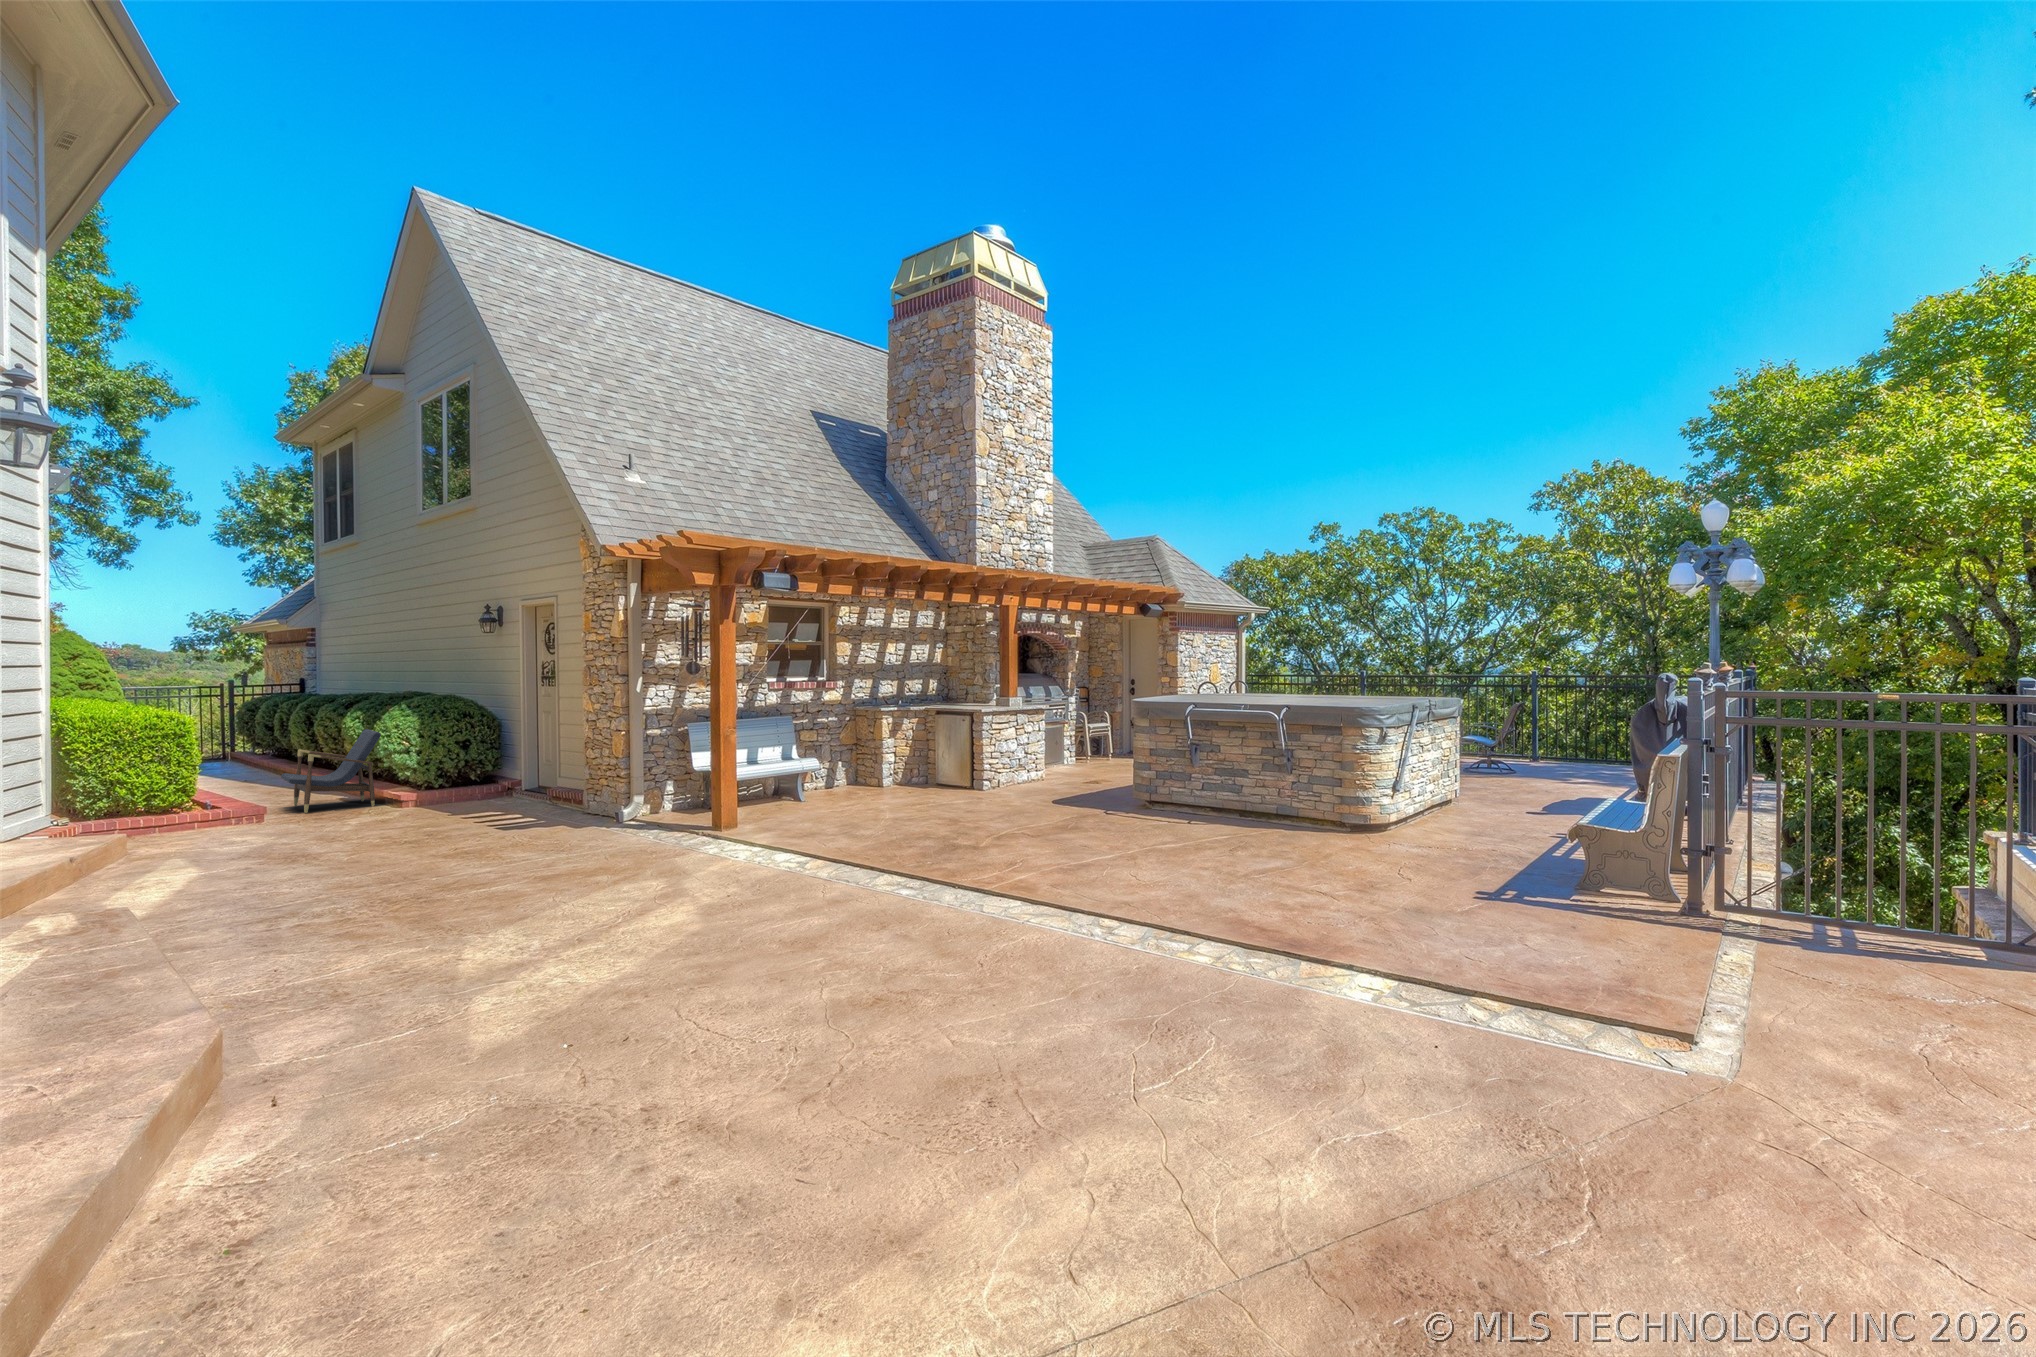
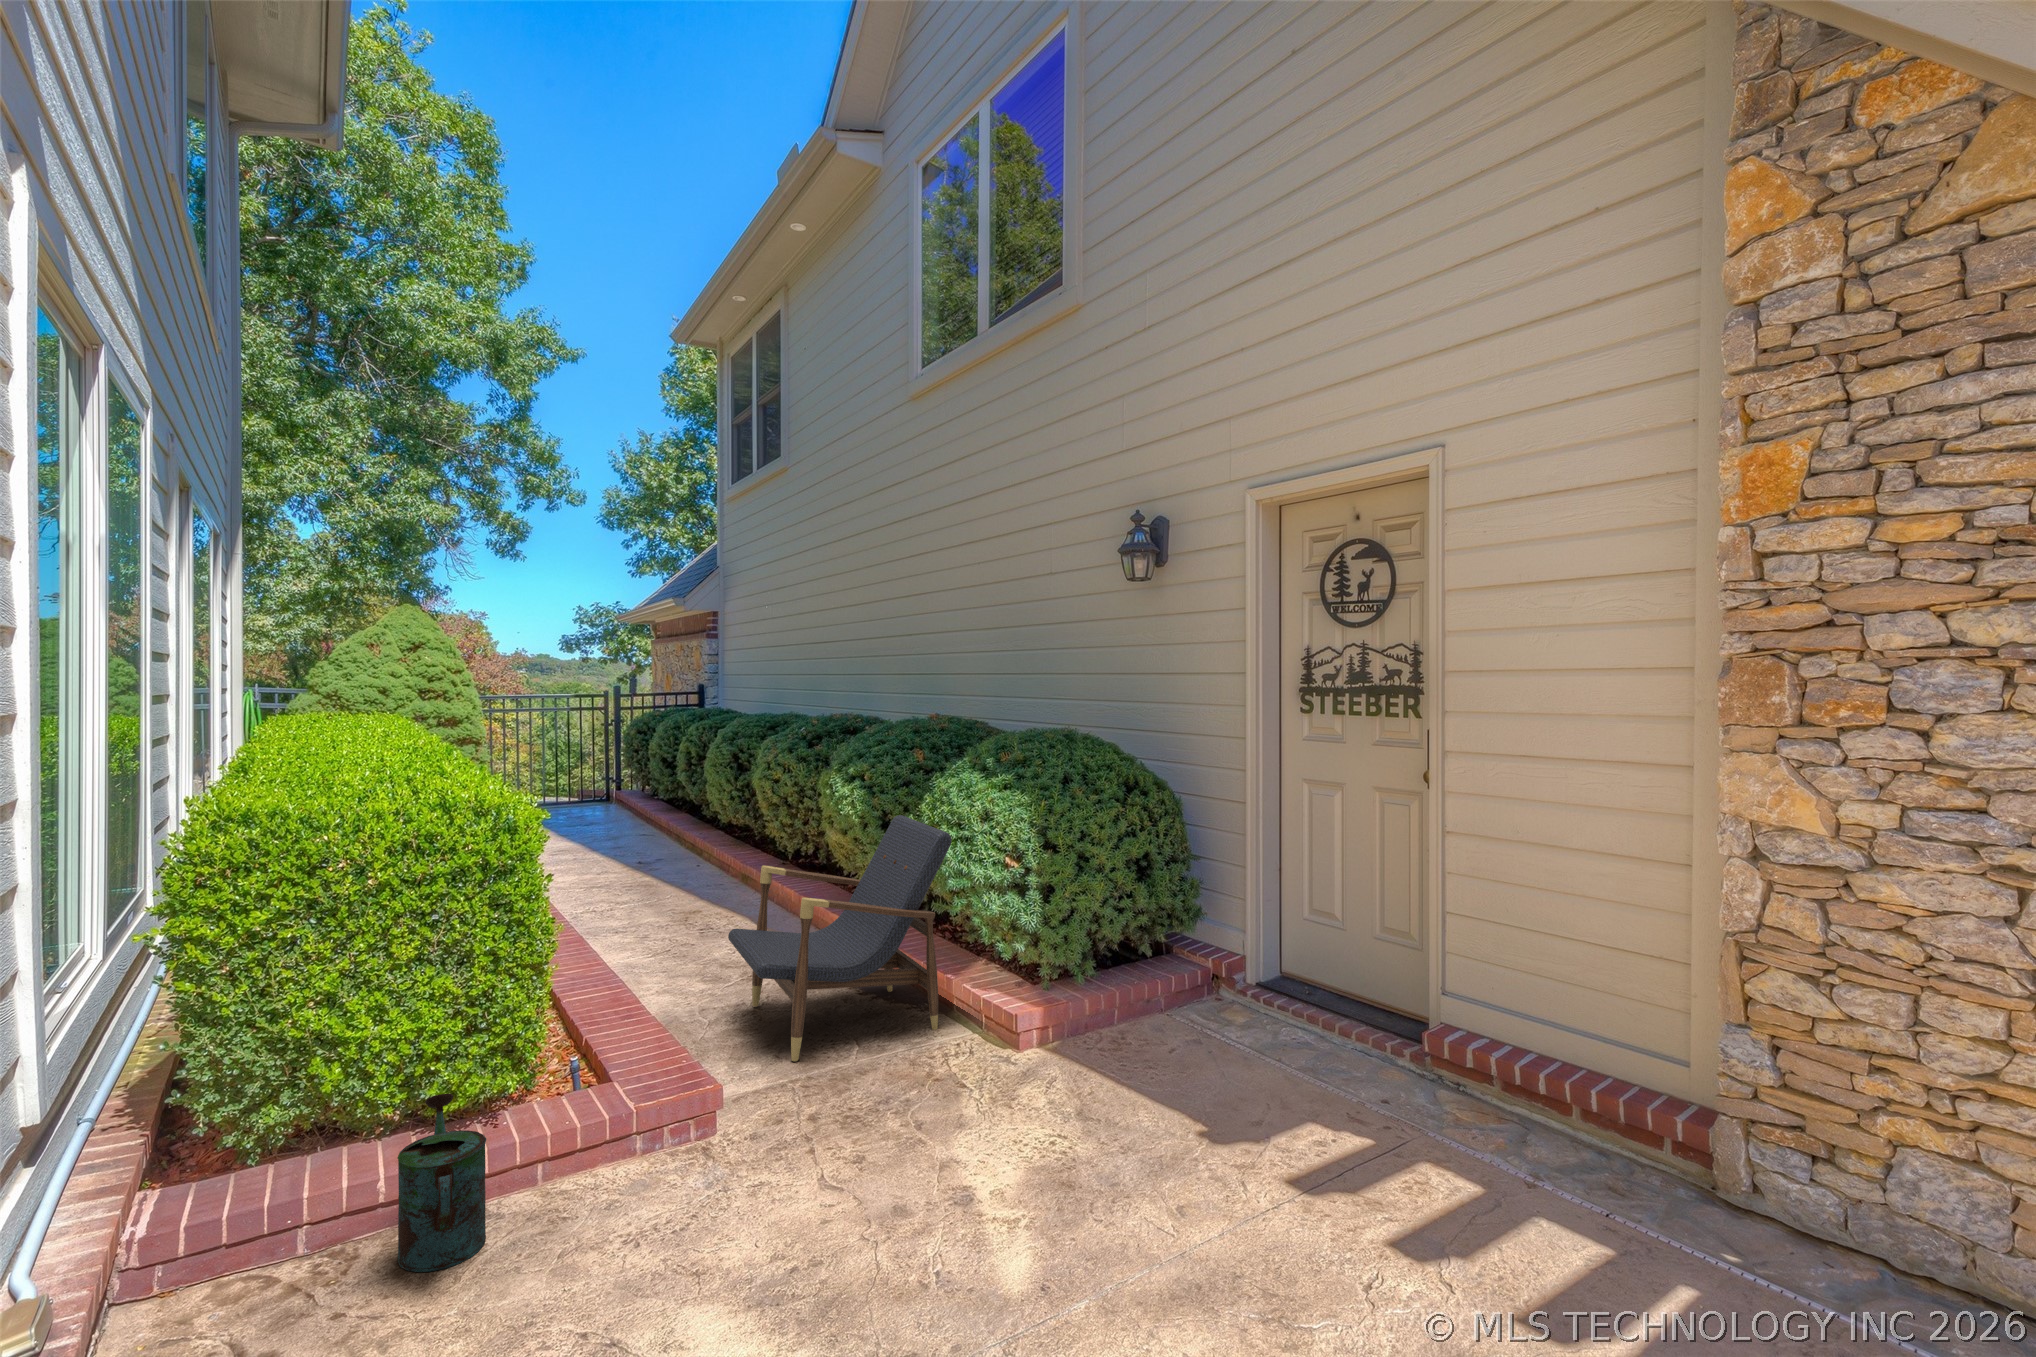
watering can: none [151,800,180,840] -> present [398,1094,486,1272]

